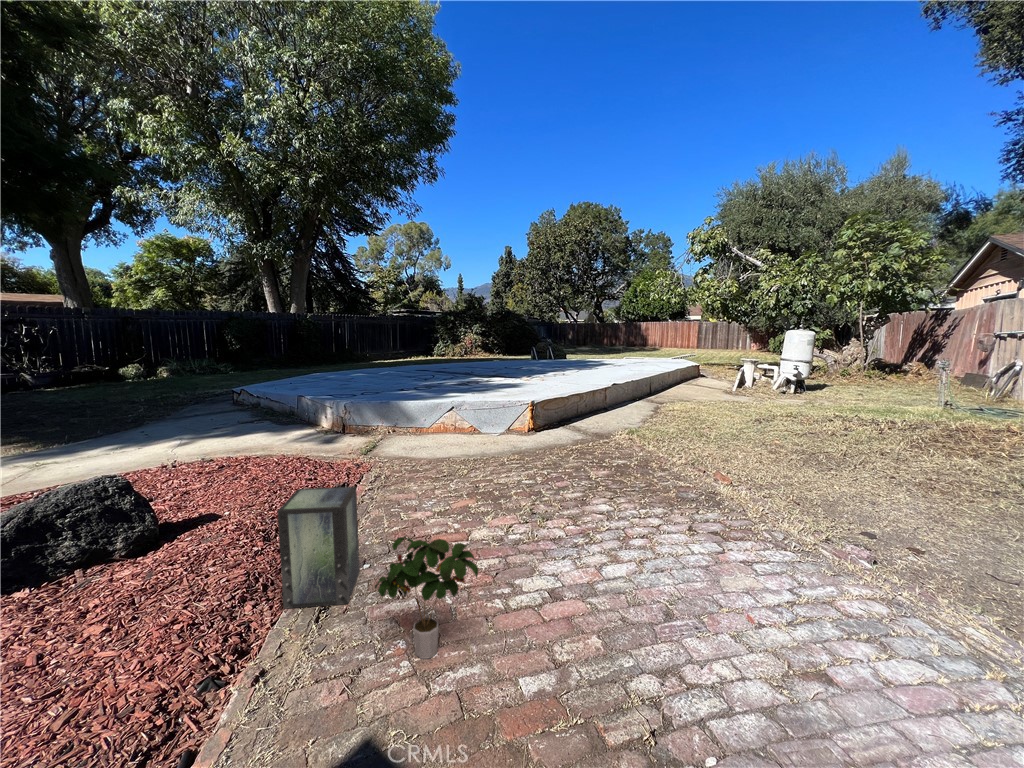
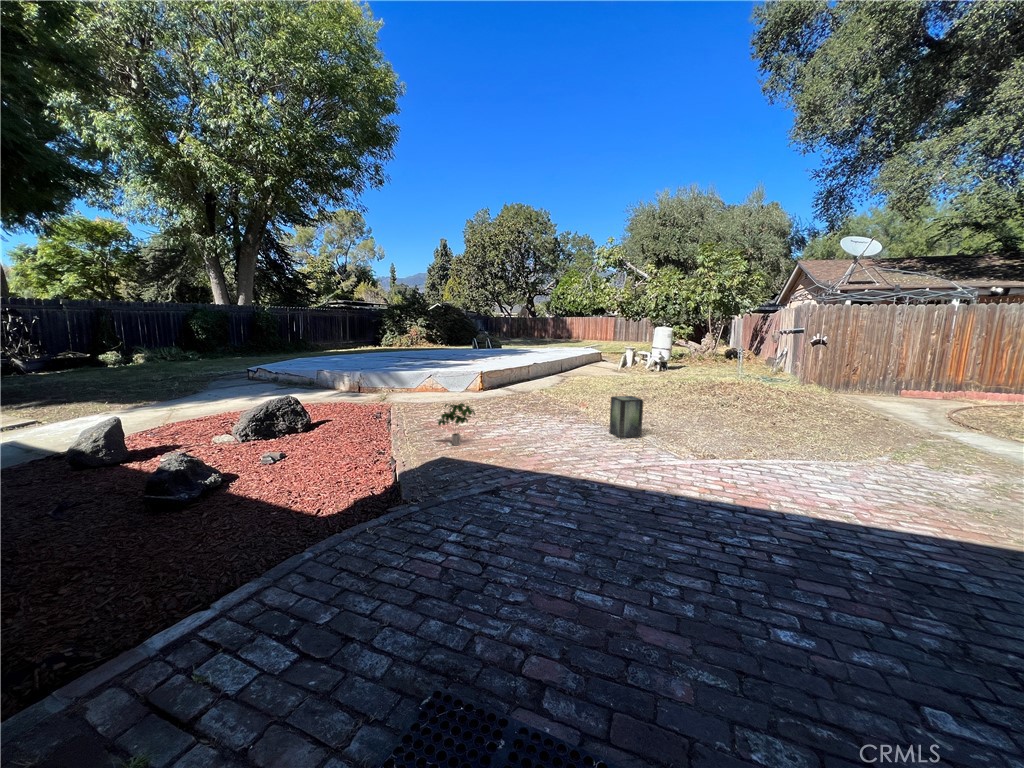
storage box: present [277,487,360,609] -> present [609,396,643,439]

